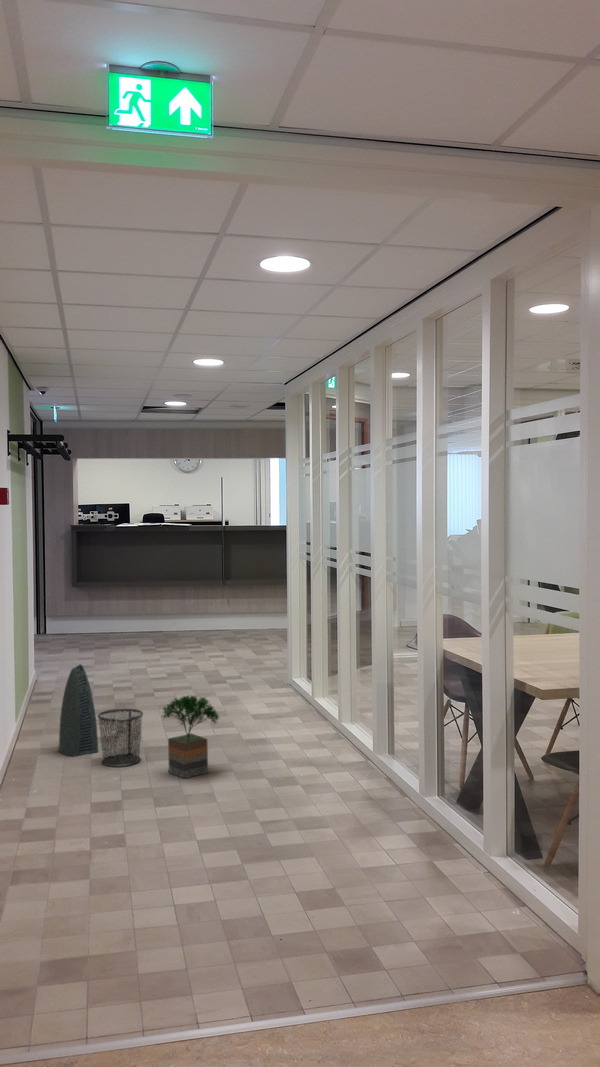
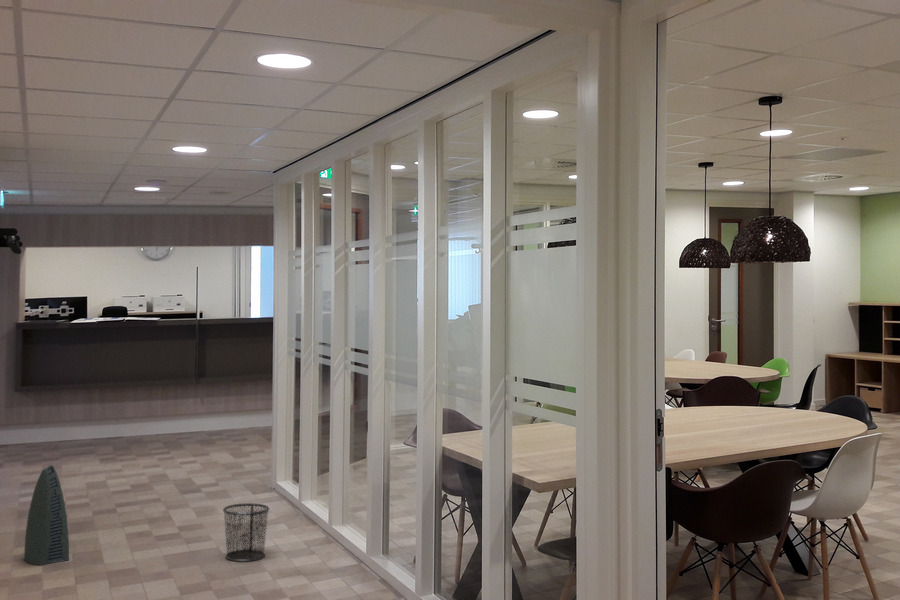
potted tree: present [163,696,219,778] -> none [144,495,209,584]
waste bin: present [98,709,143,767] -> present [223,503,269,562]

